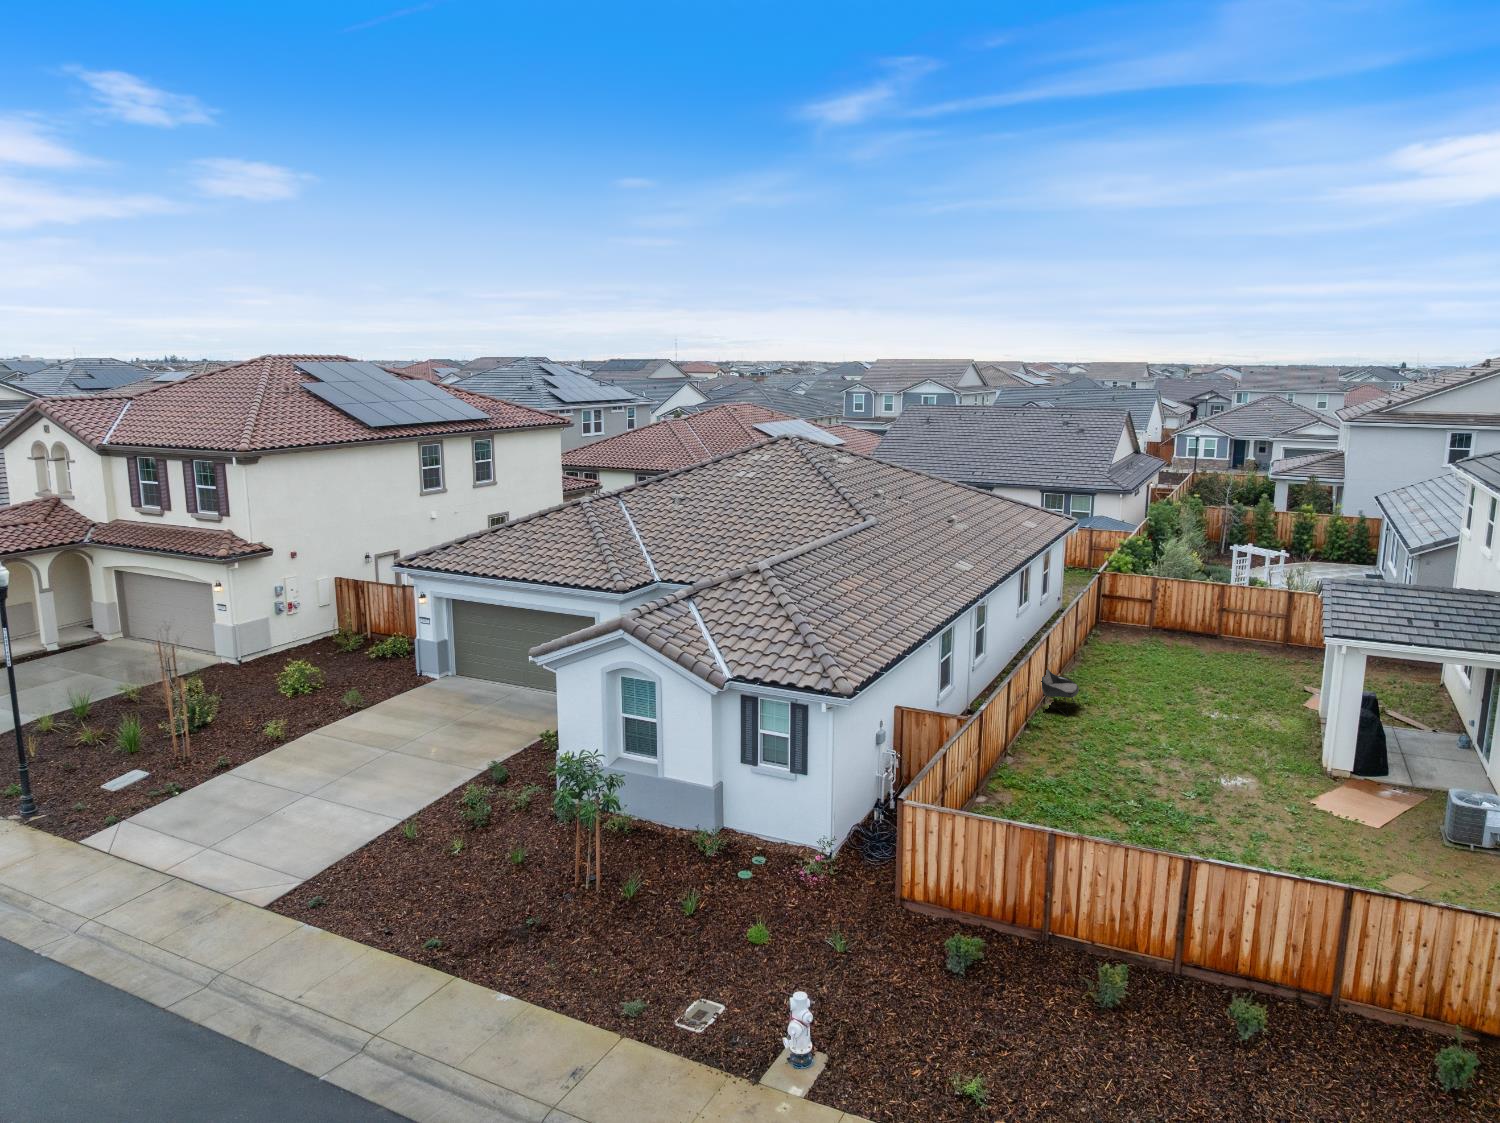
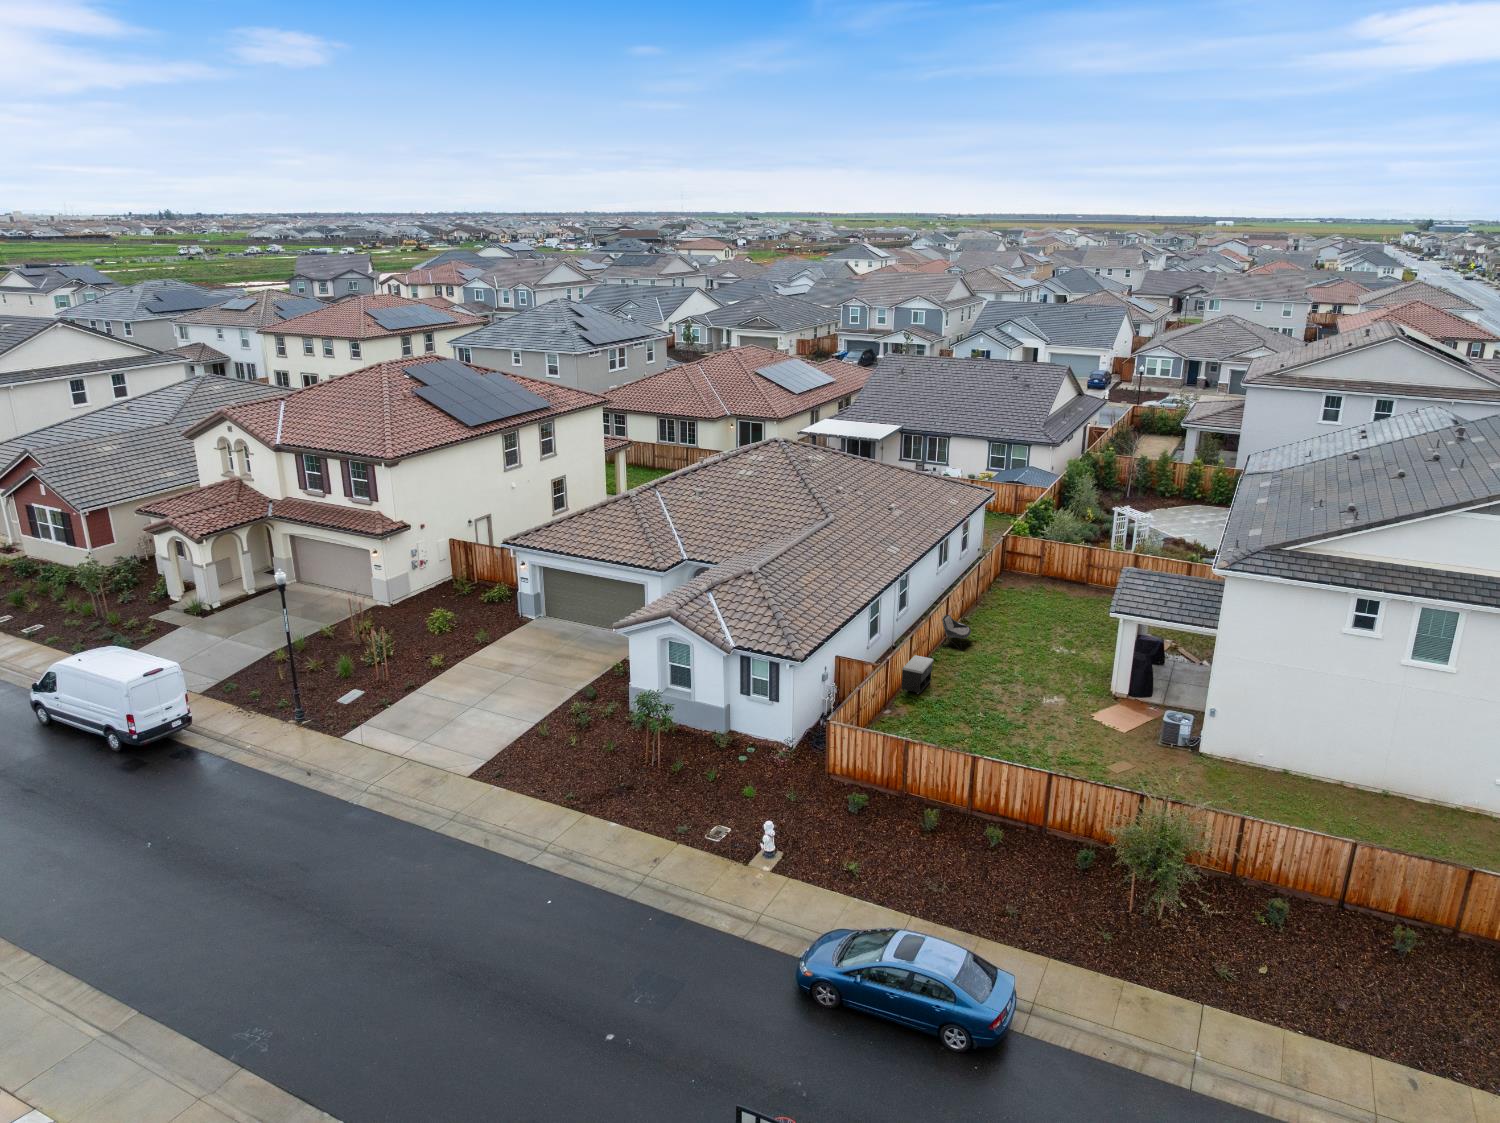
storage bench: none [992,715,1039,774] -> present [902,655,934,694]

